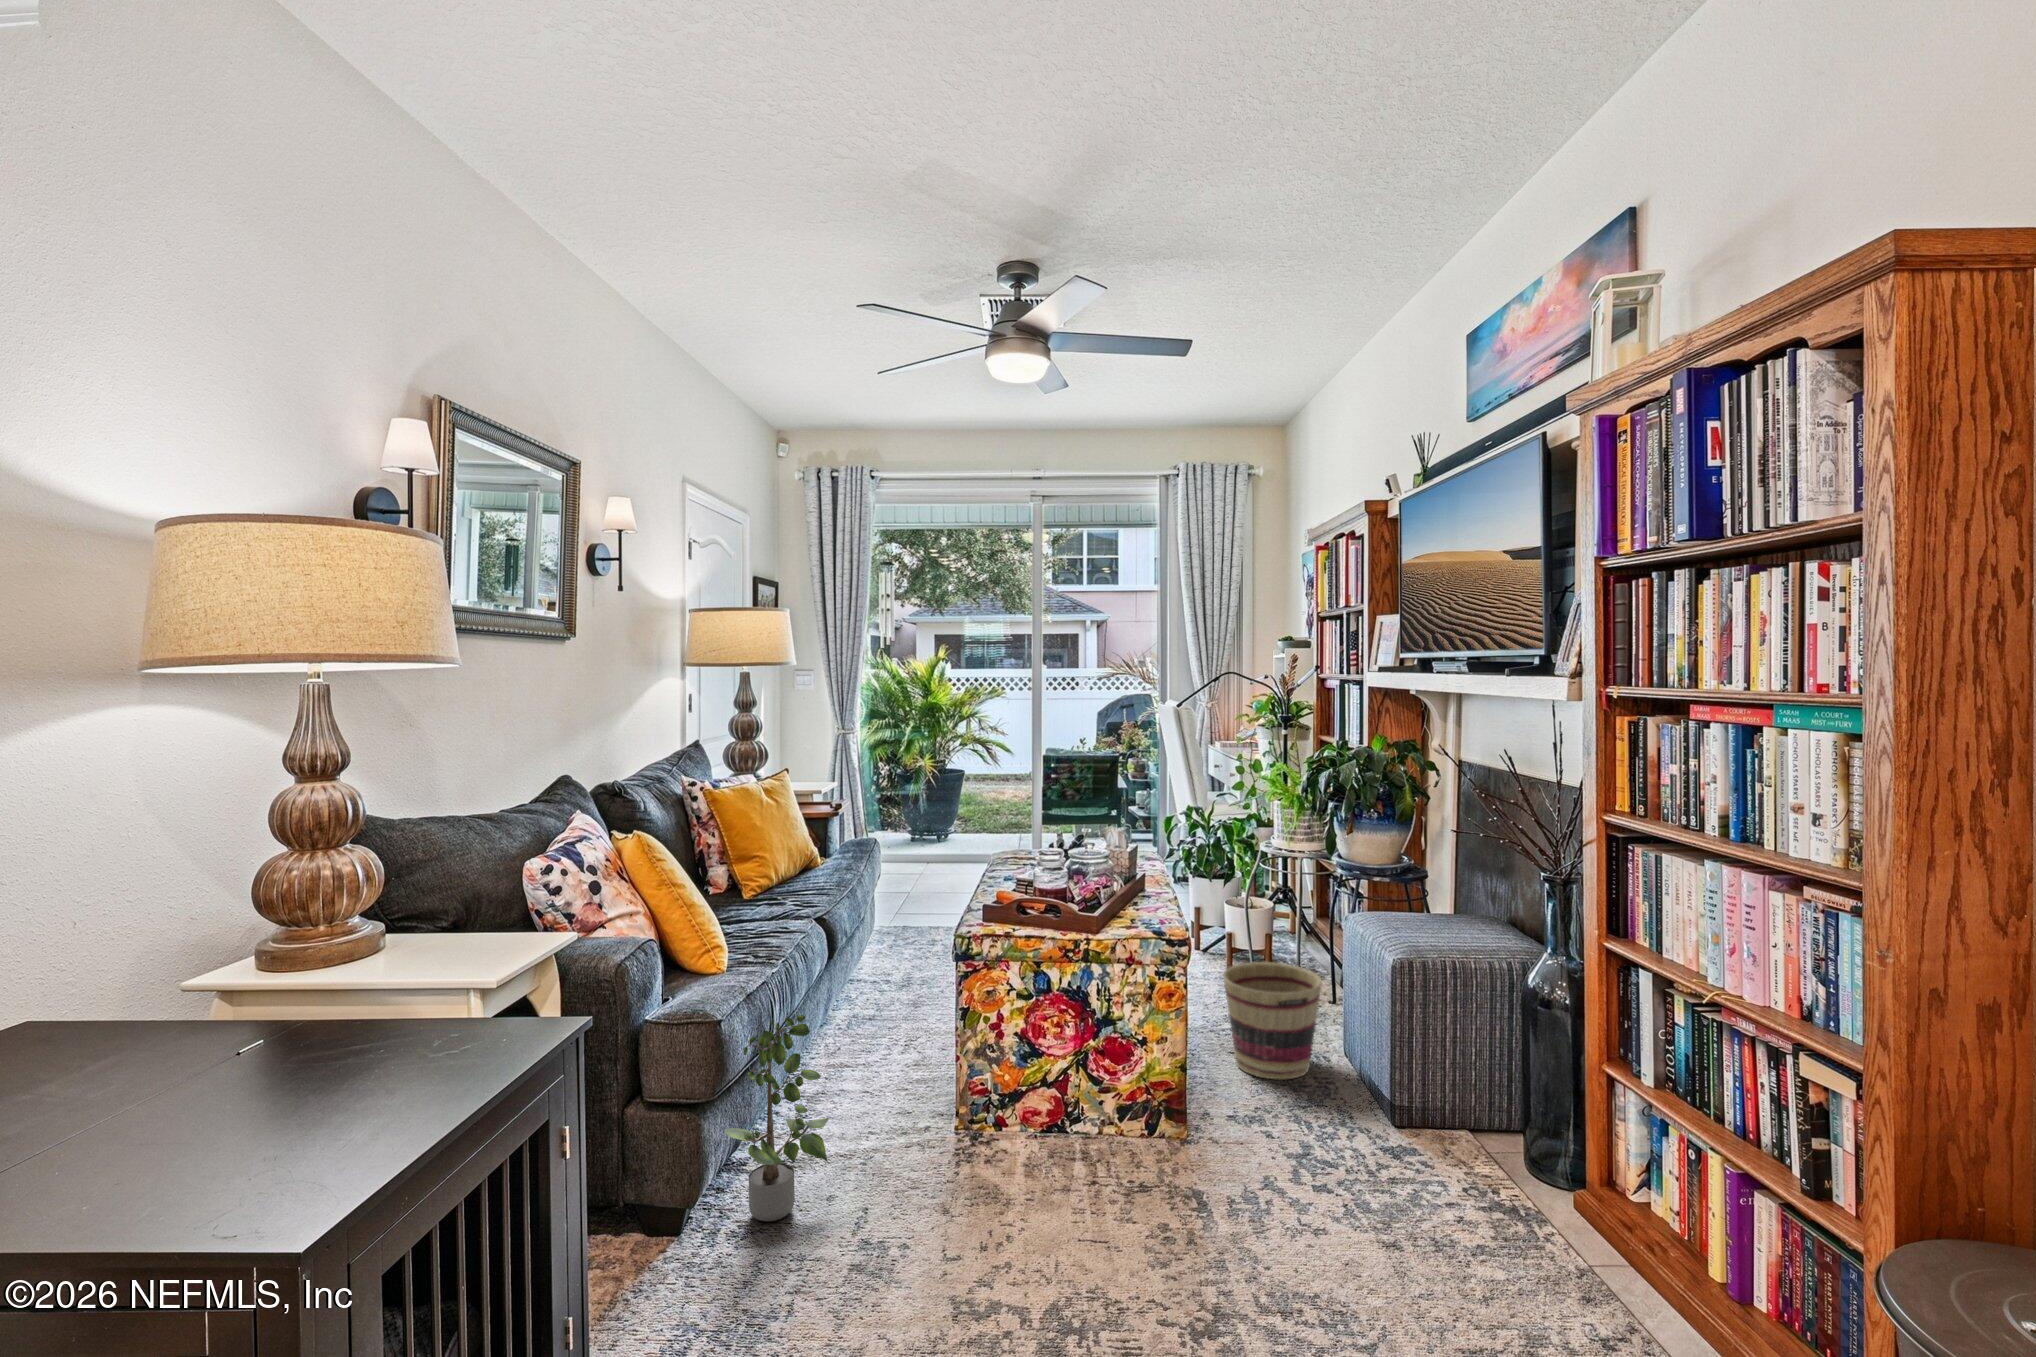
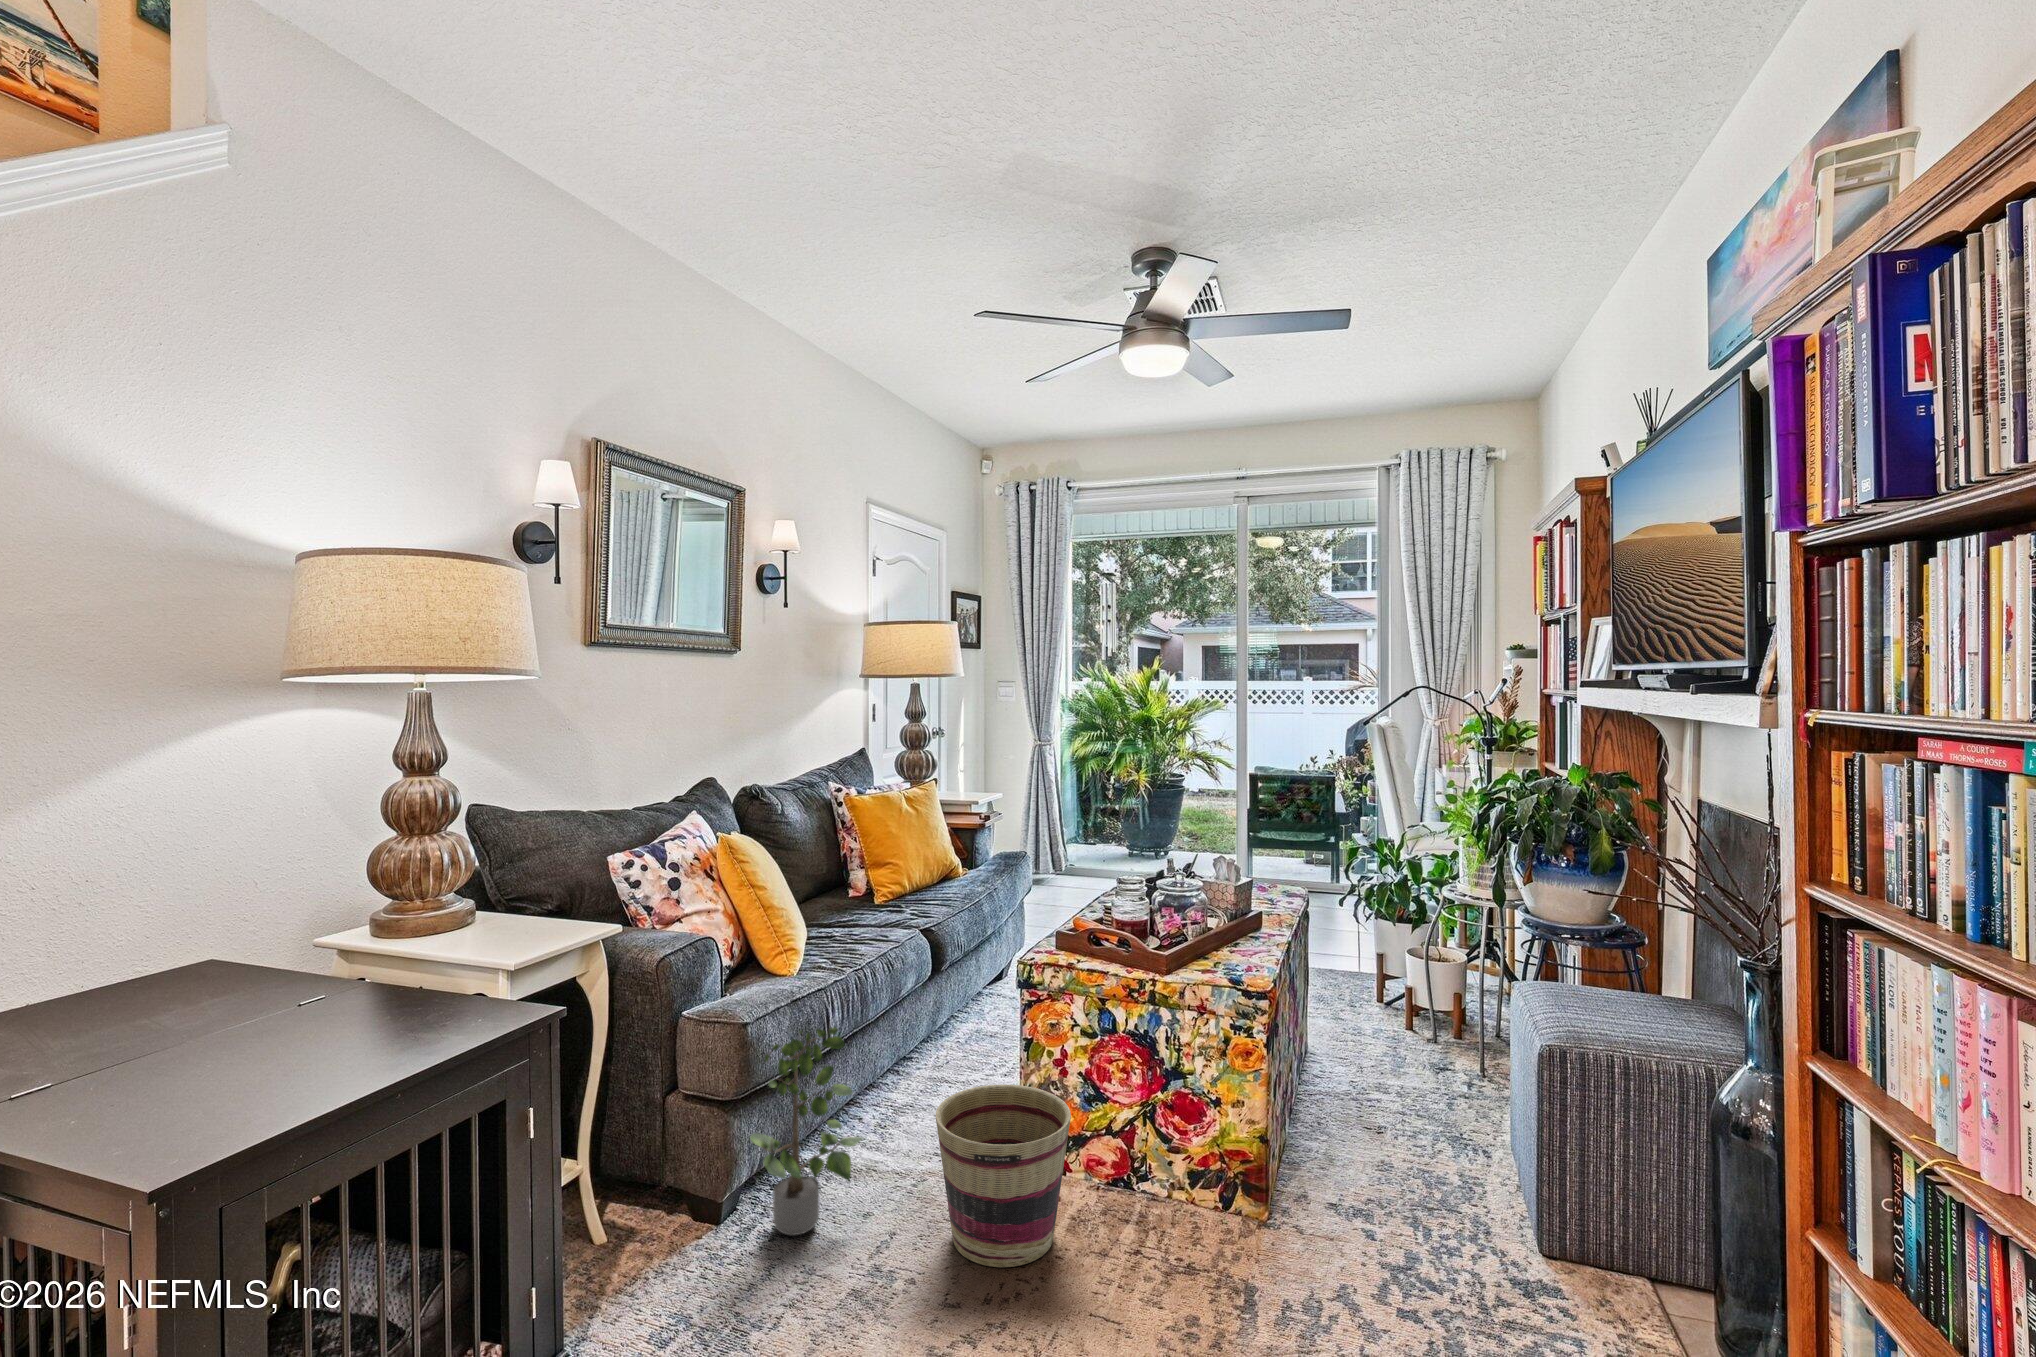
basket: present [1223,962,1322,1080] -> present [936,1085,1071,1267]

